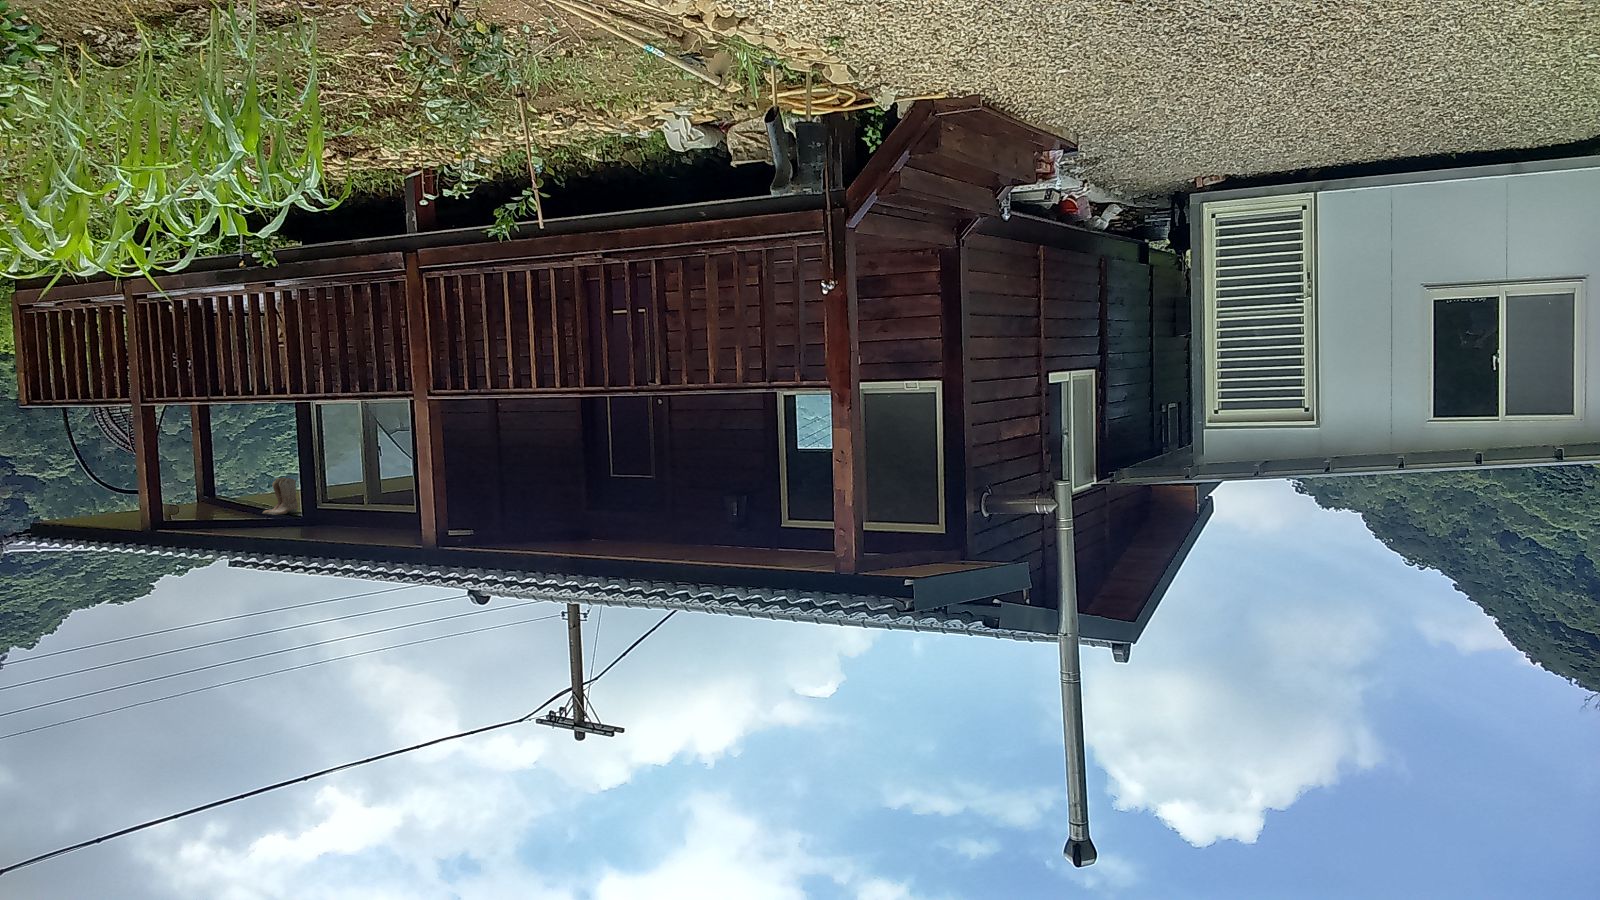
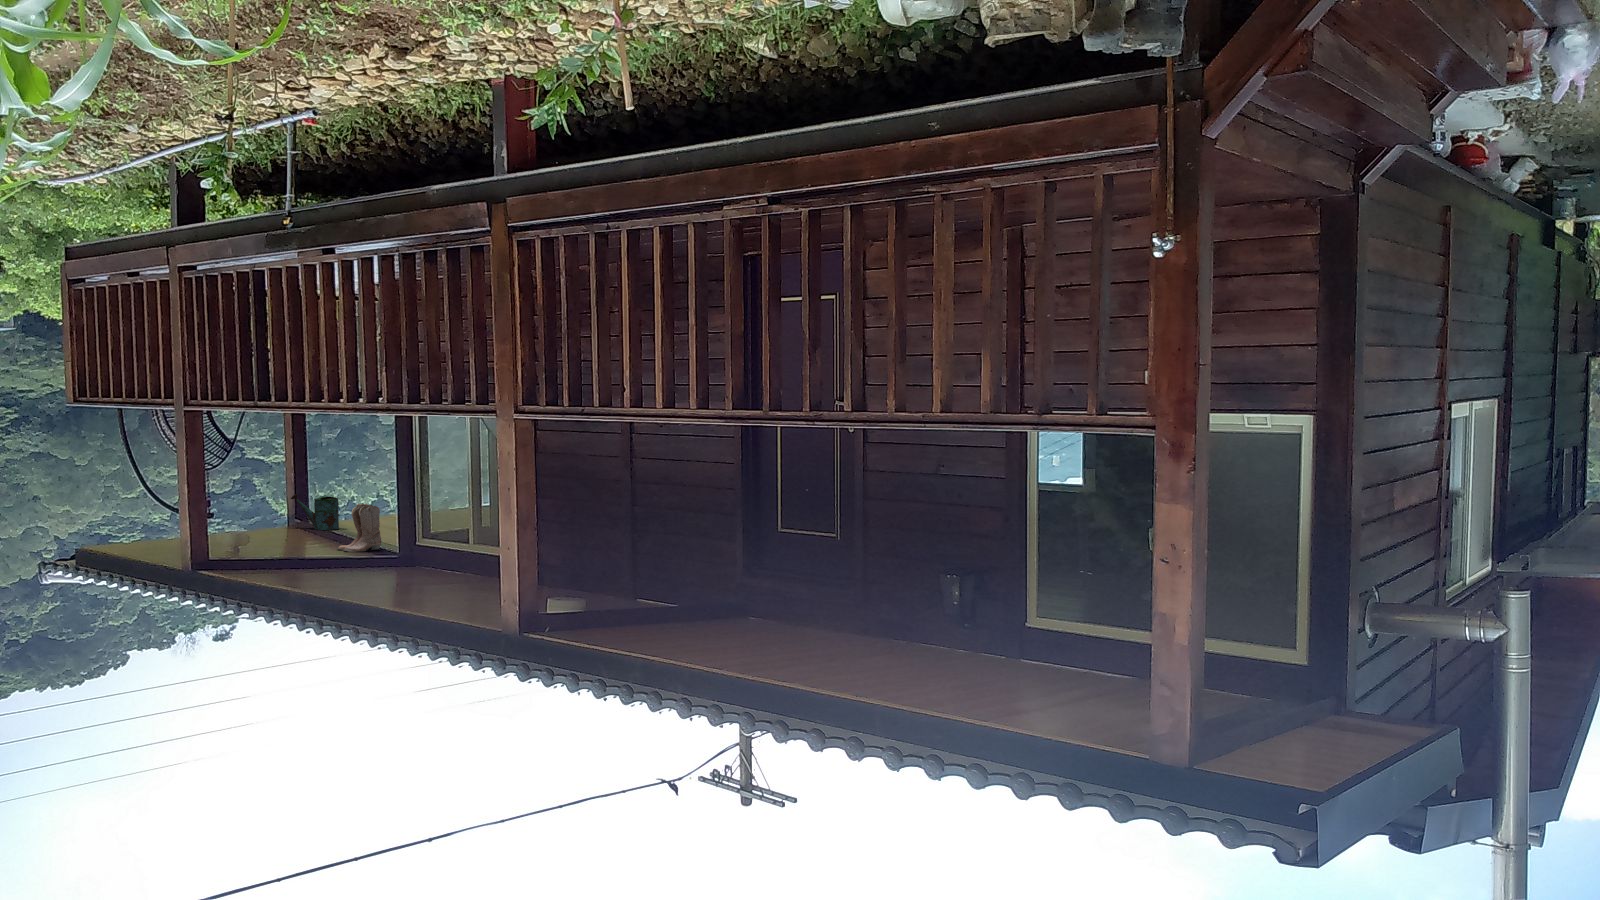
watering can: none [211,475,260,503] -> present [291,494,342,530]

